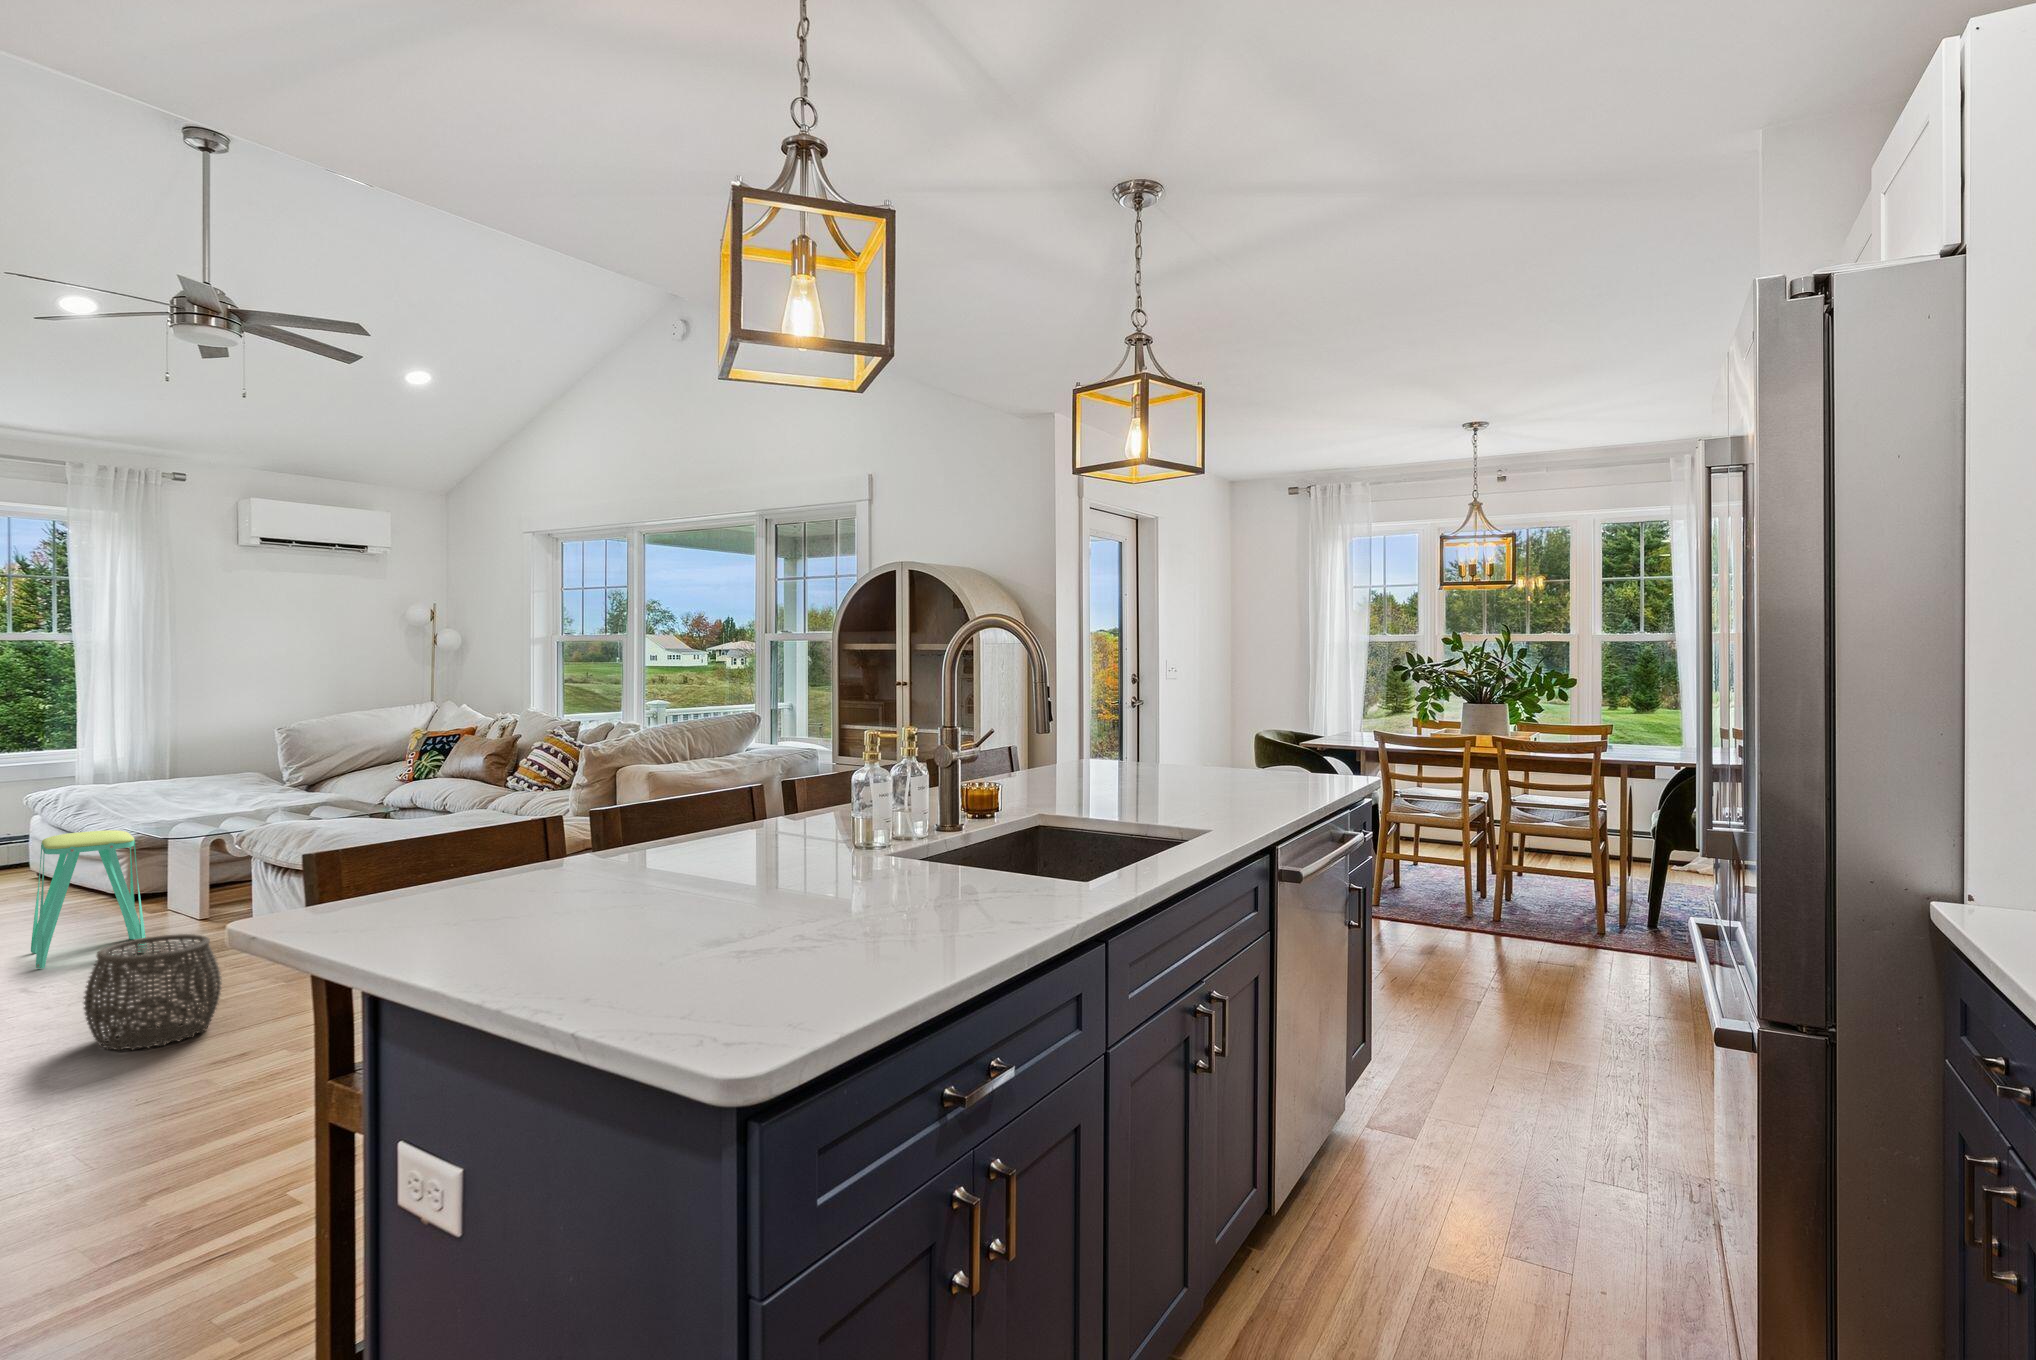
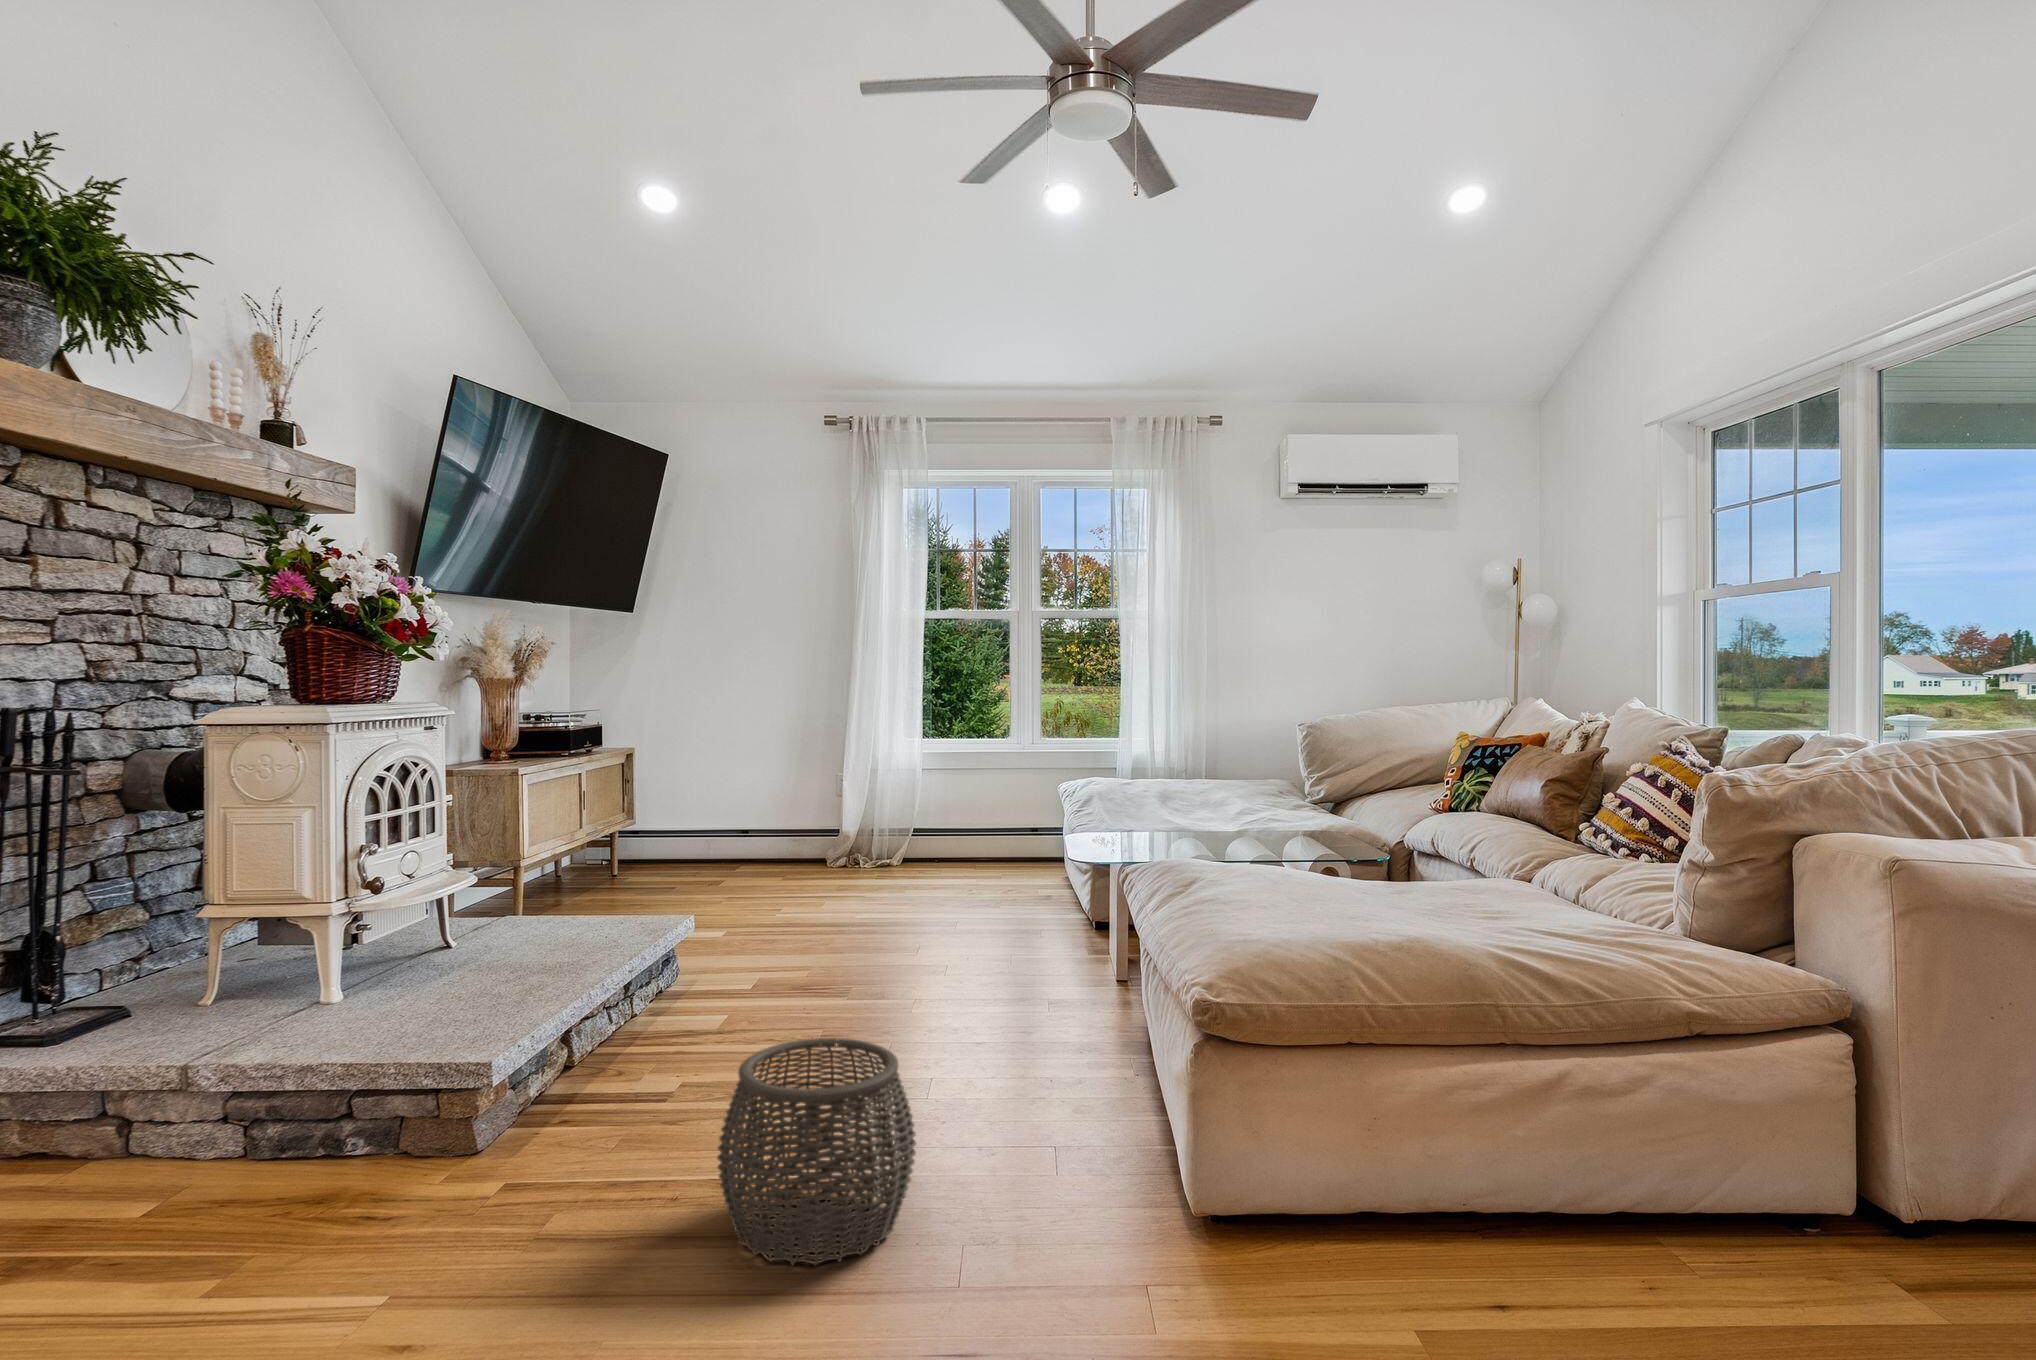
stool: present [31,830,146,968] -> none [910,837,1041,1021]

